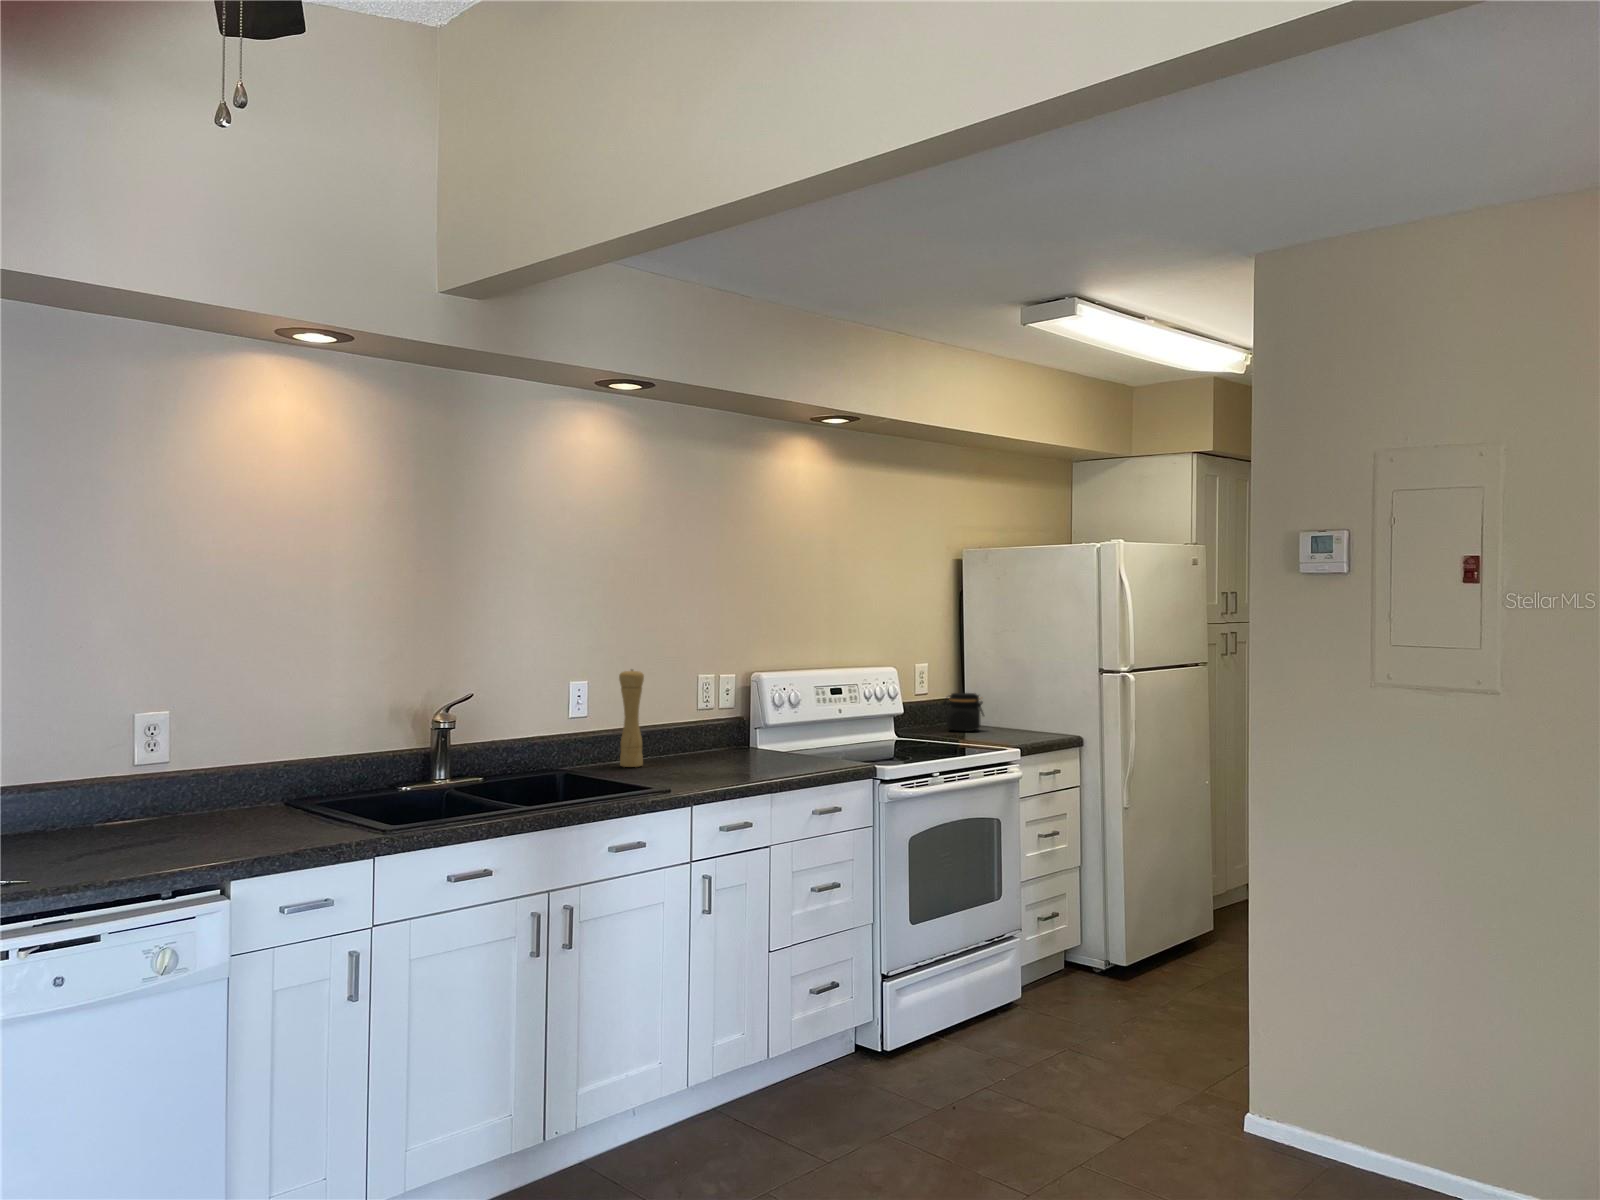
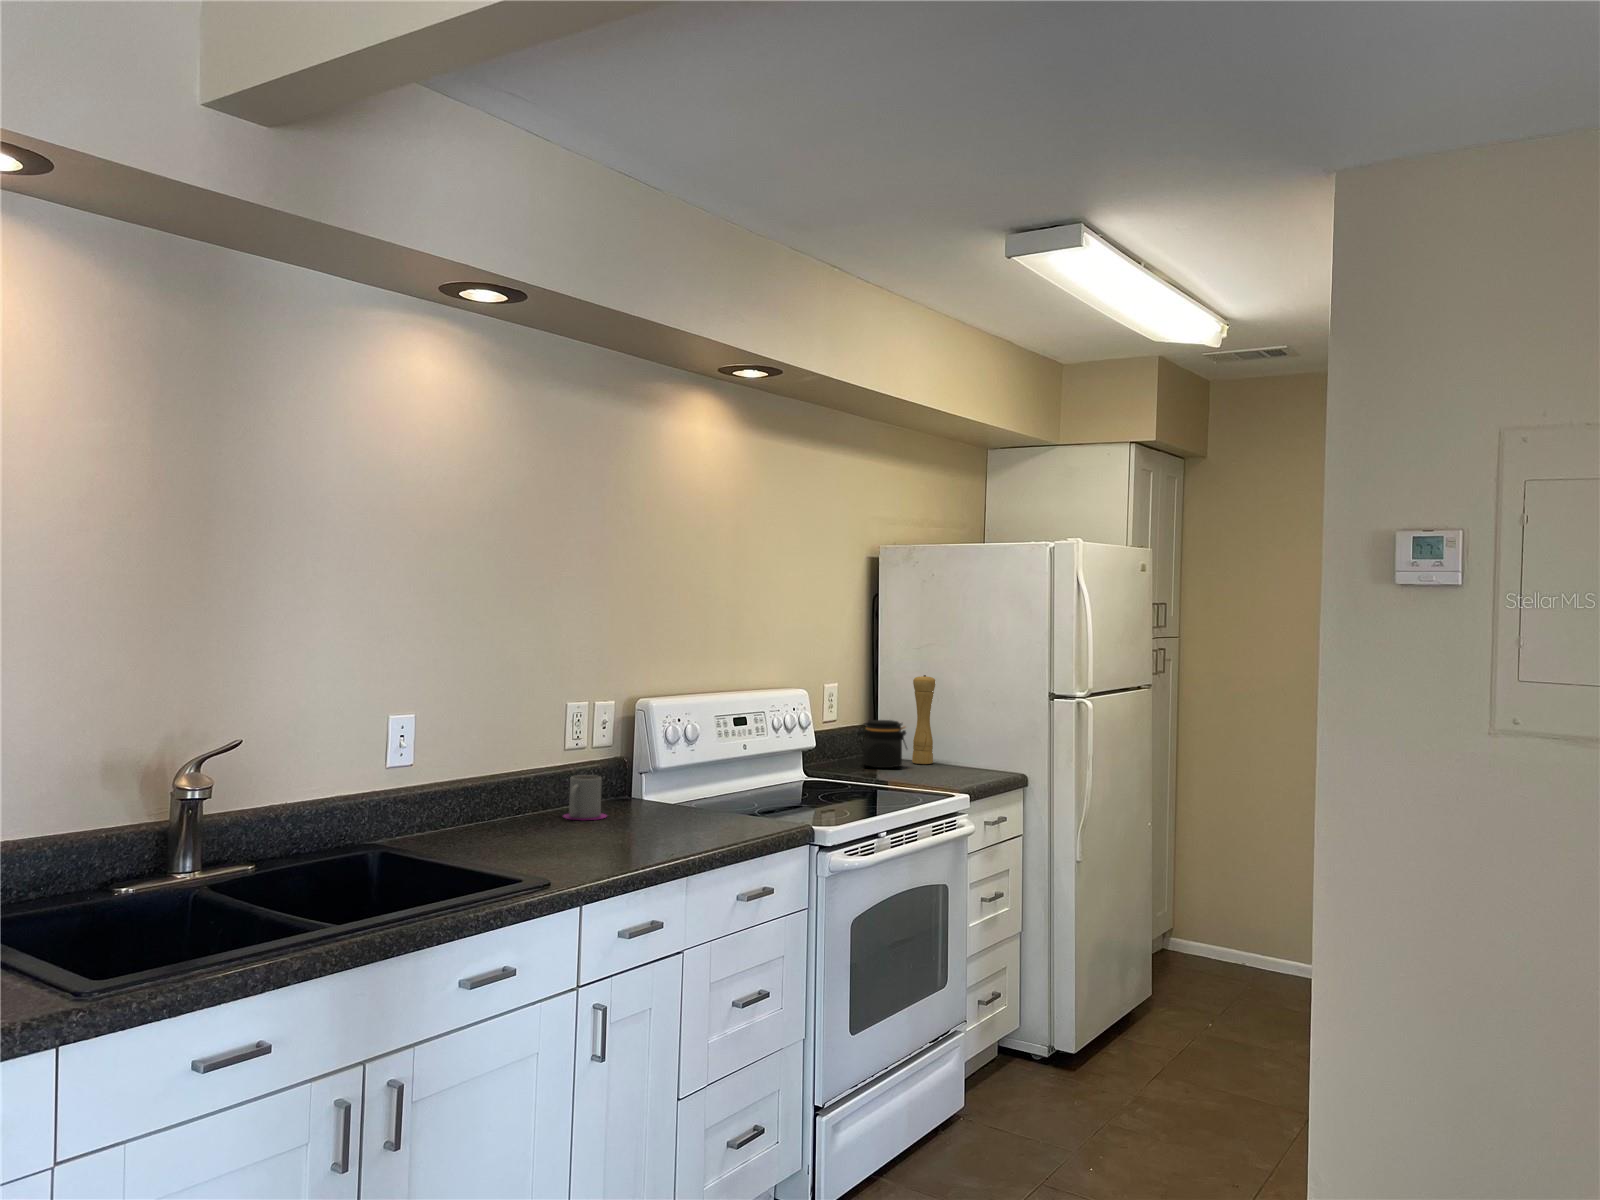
pepper mill: present [619,670,644,767] -> present [912,675,935,764]
mug: none [695,728,728,760] -> present [563,775,607,820]

